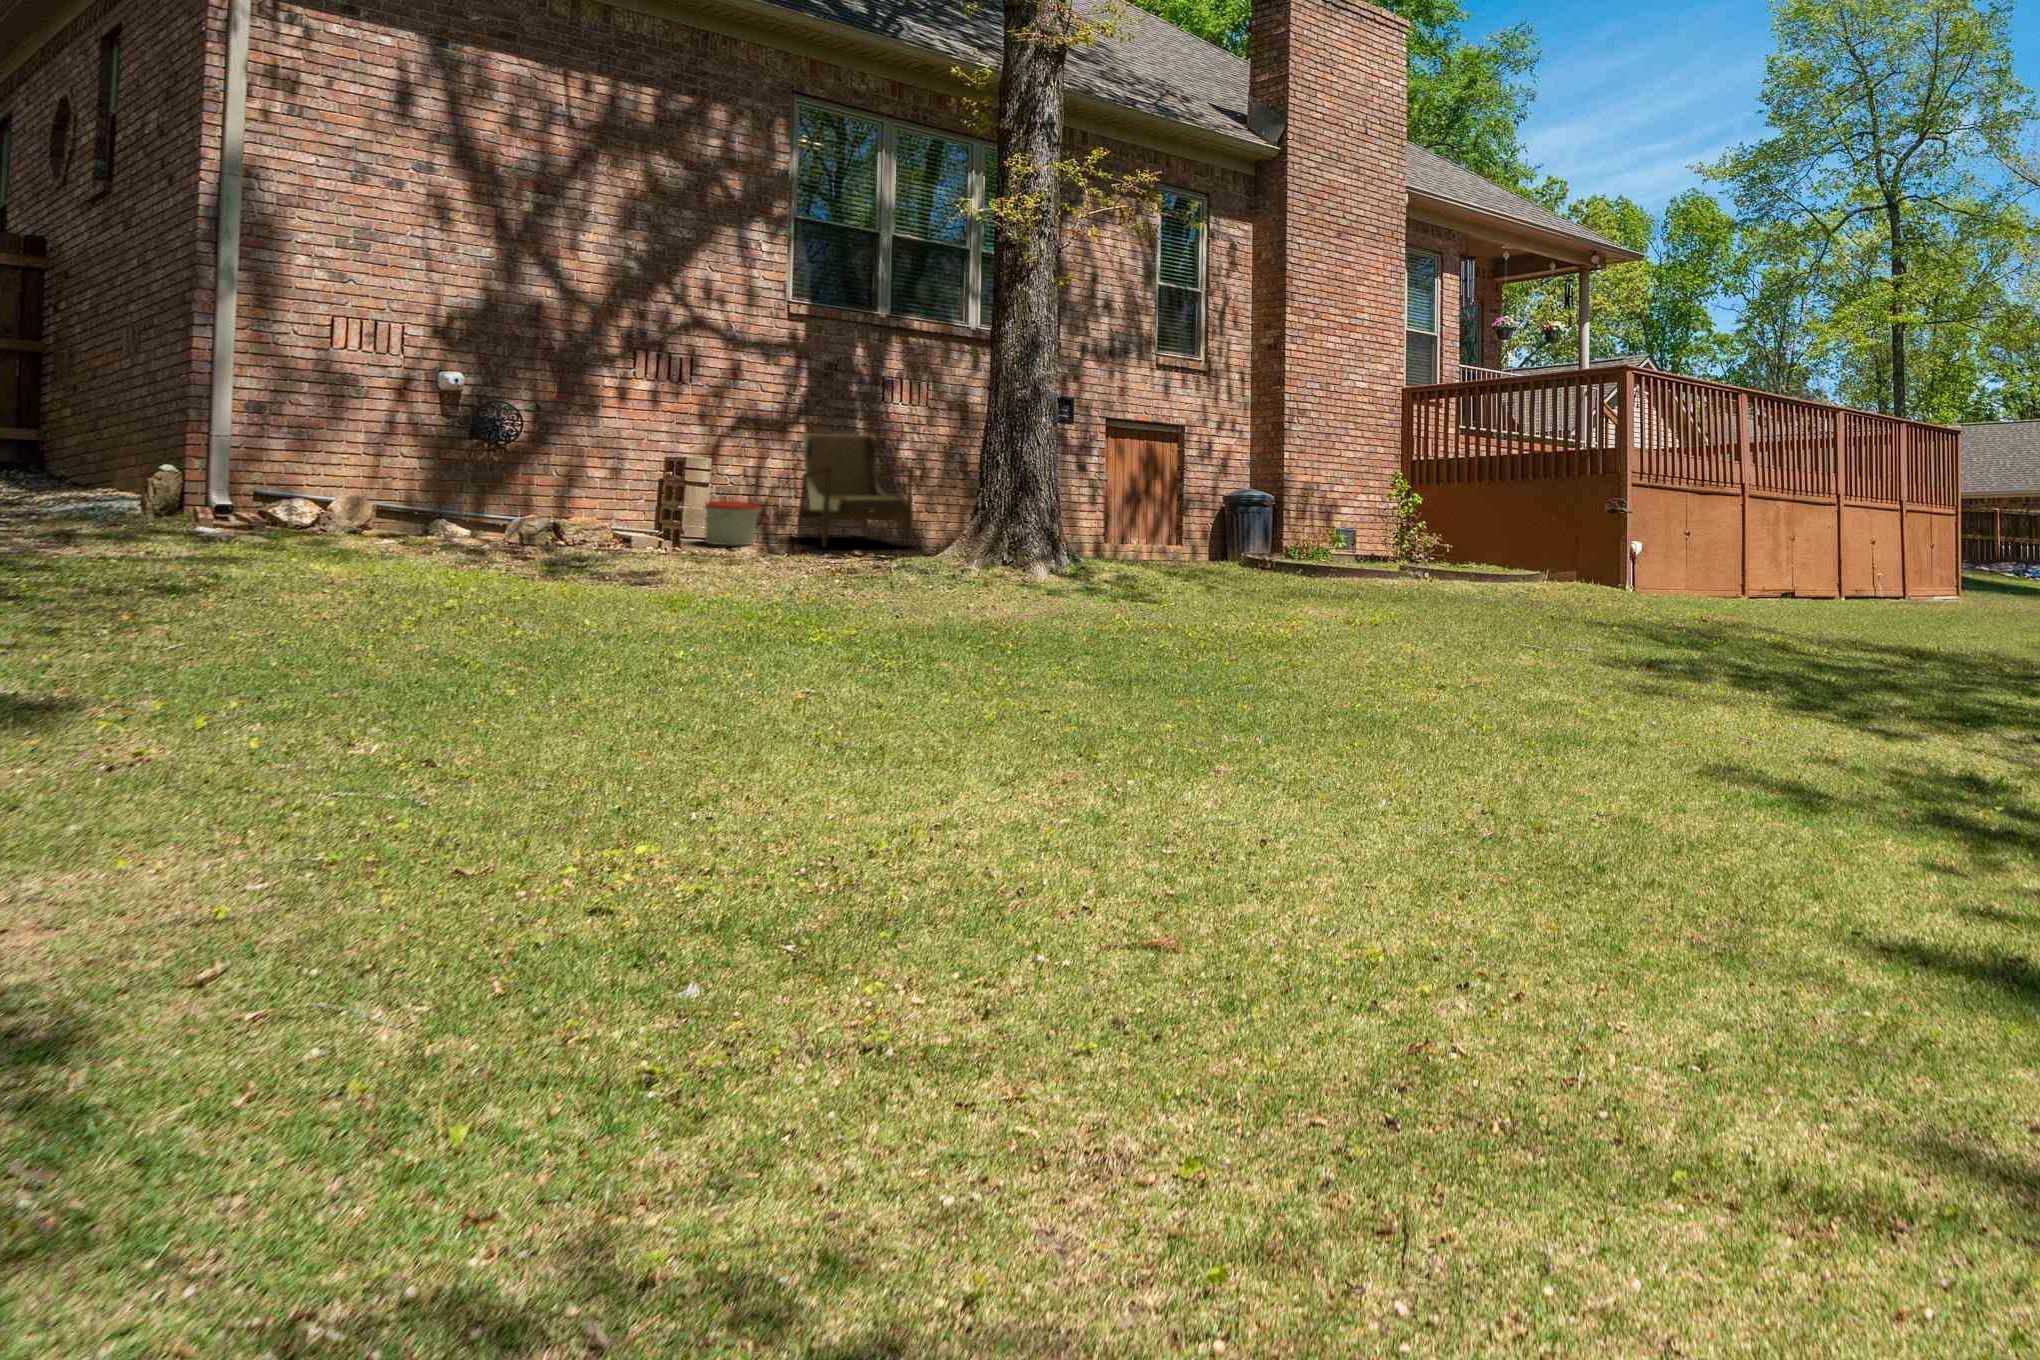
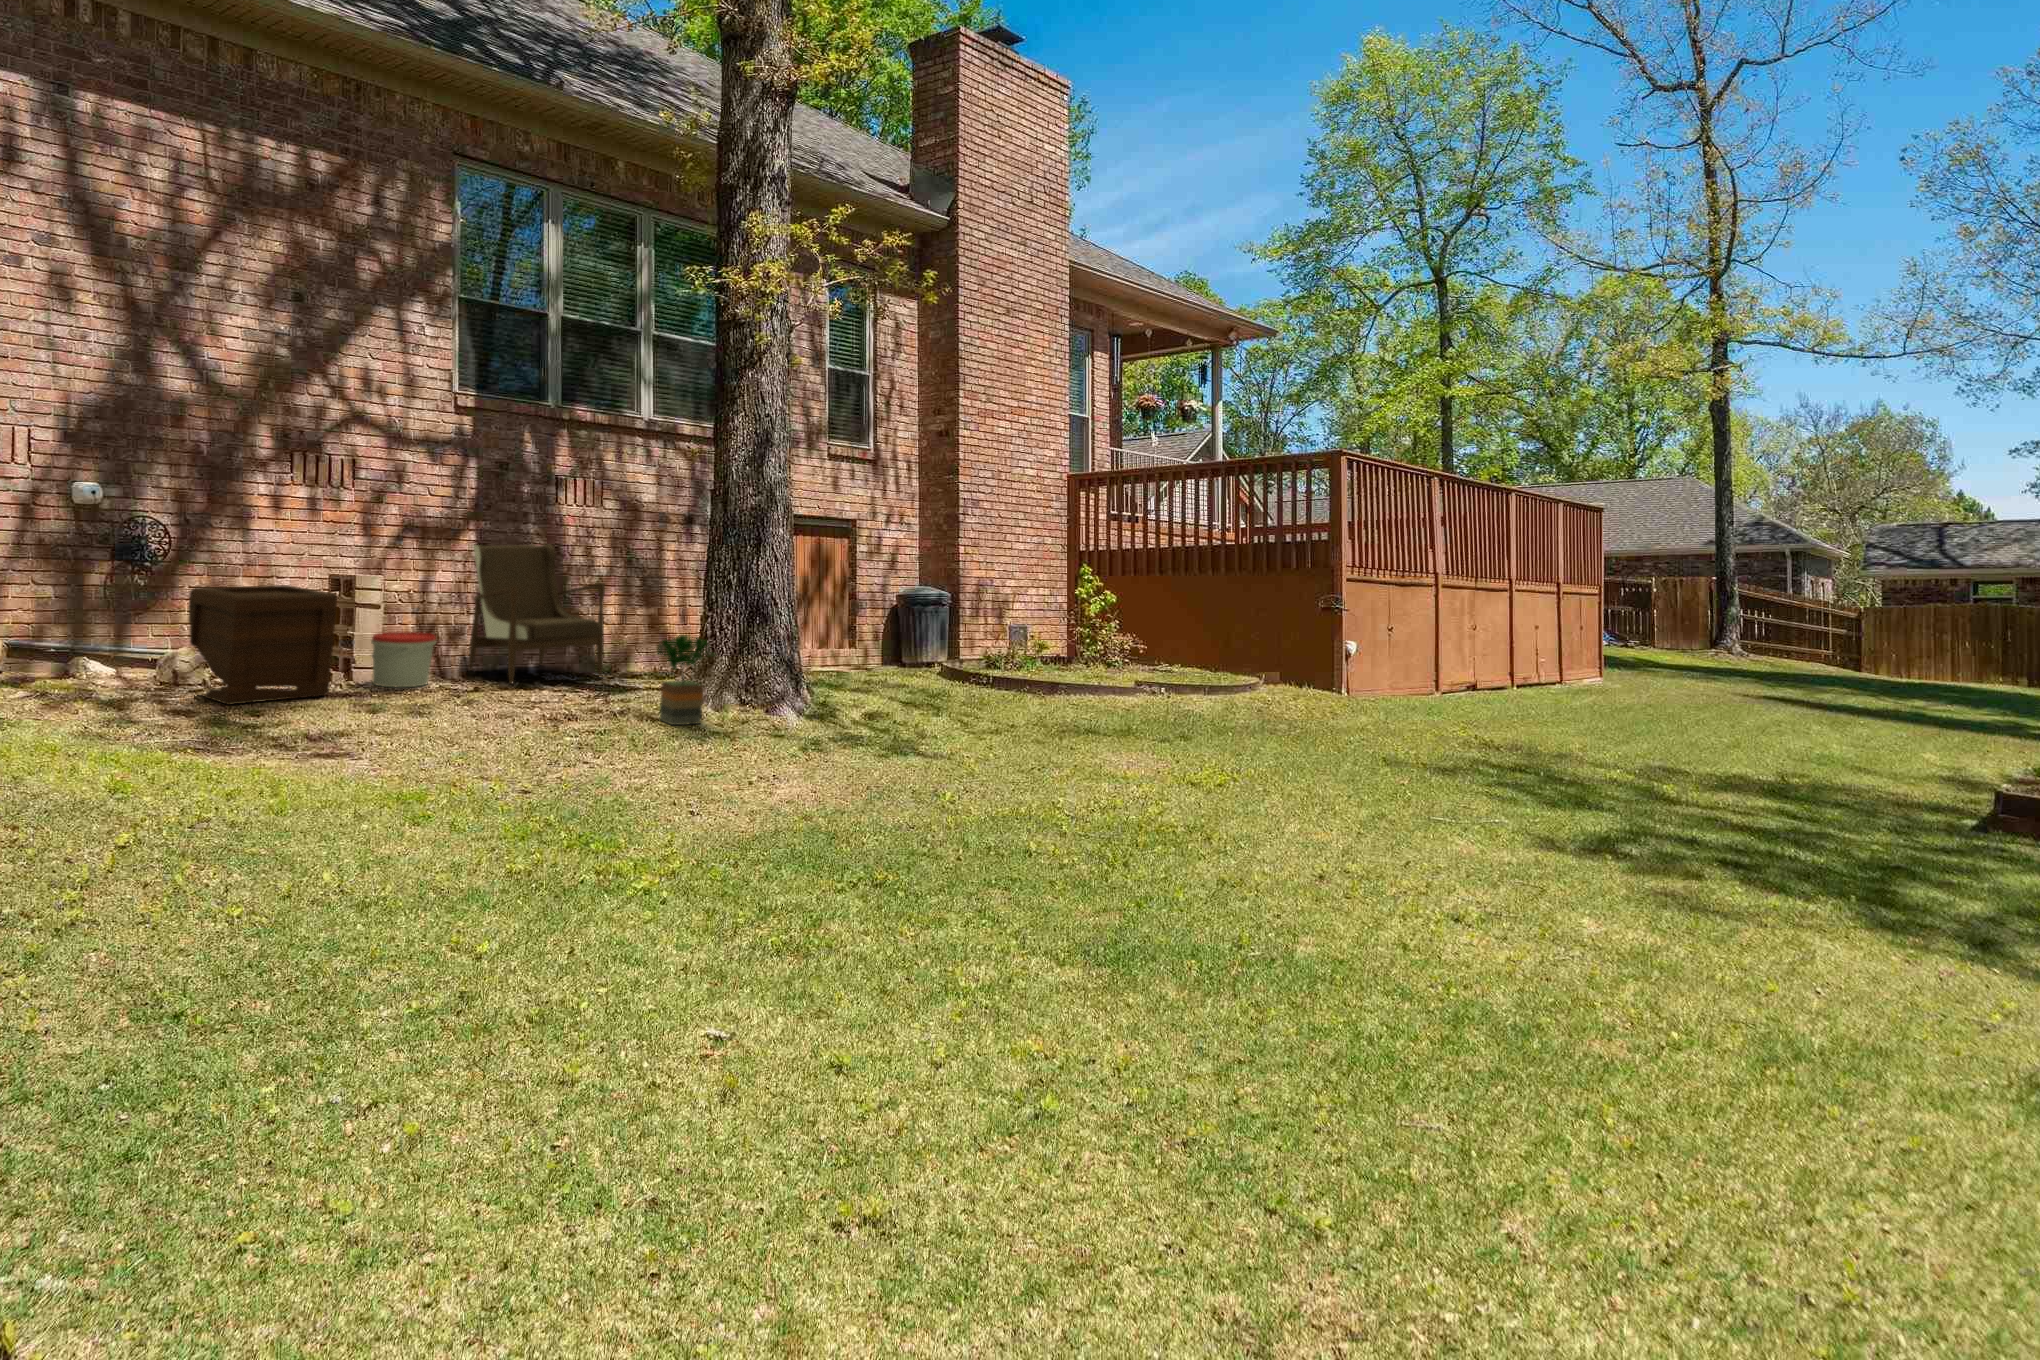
wooden crate: none [540,457,669,550] -> present [188,585,337,705]
potted tree: none [919,505,974,578] -> present [657,635,715,725]

